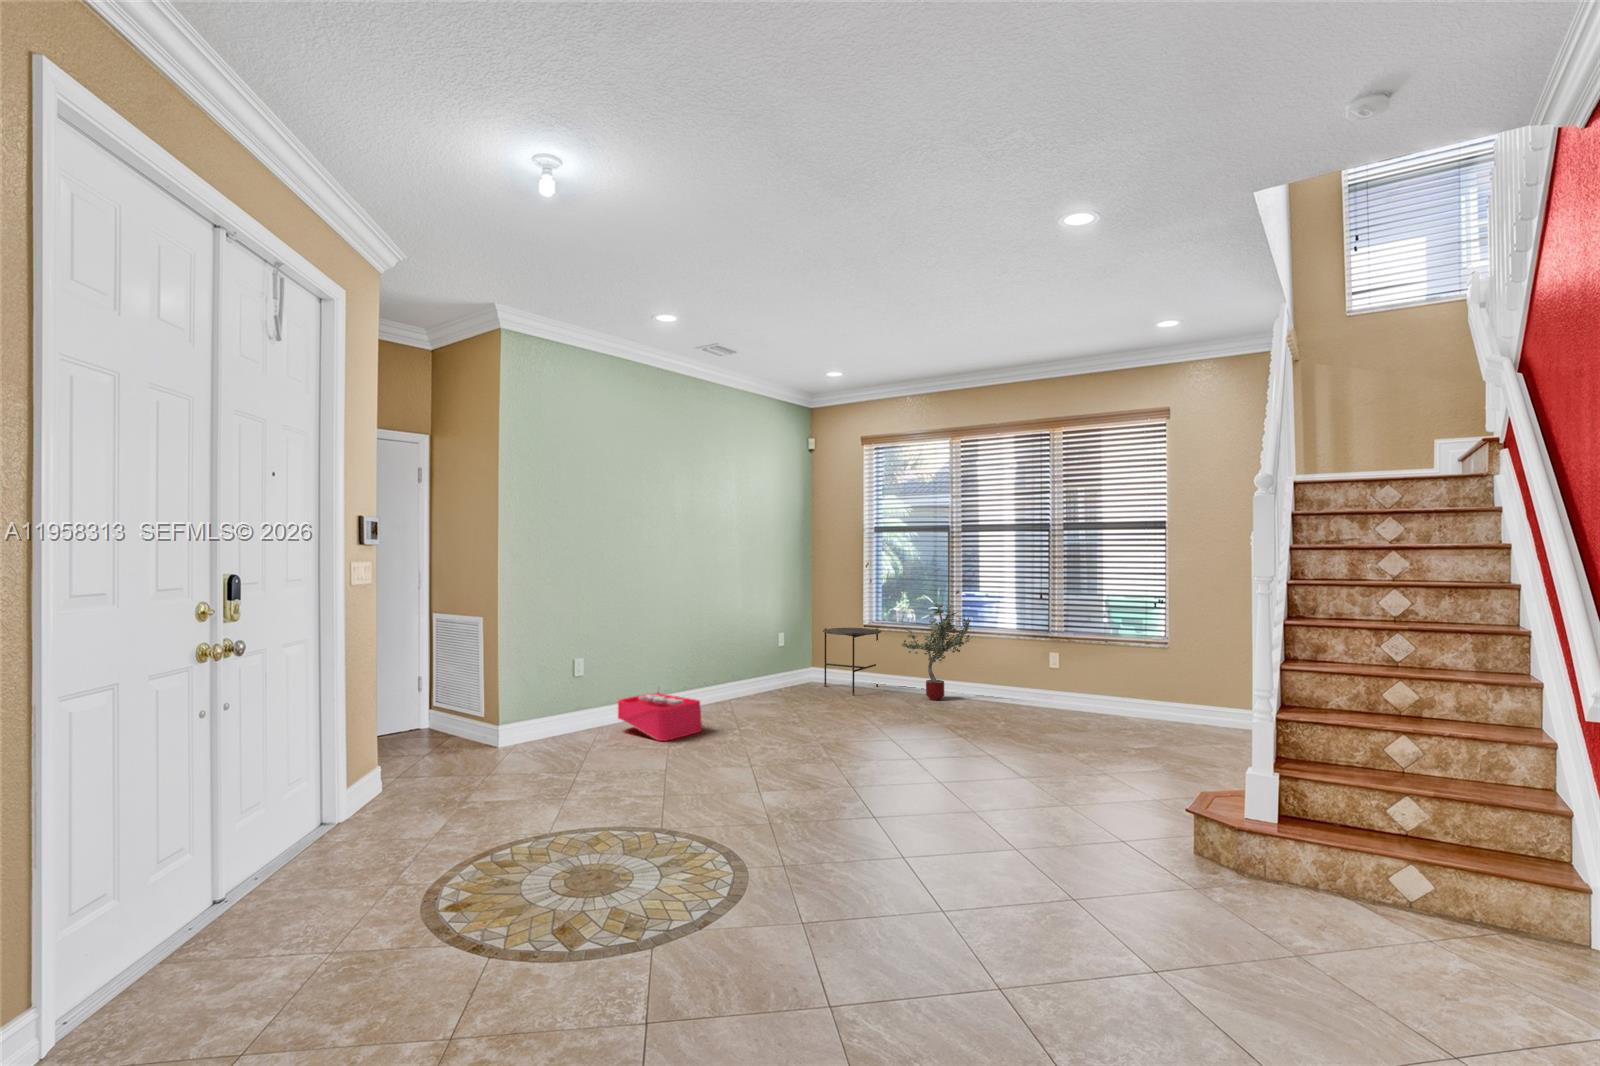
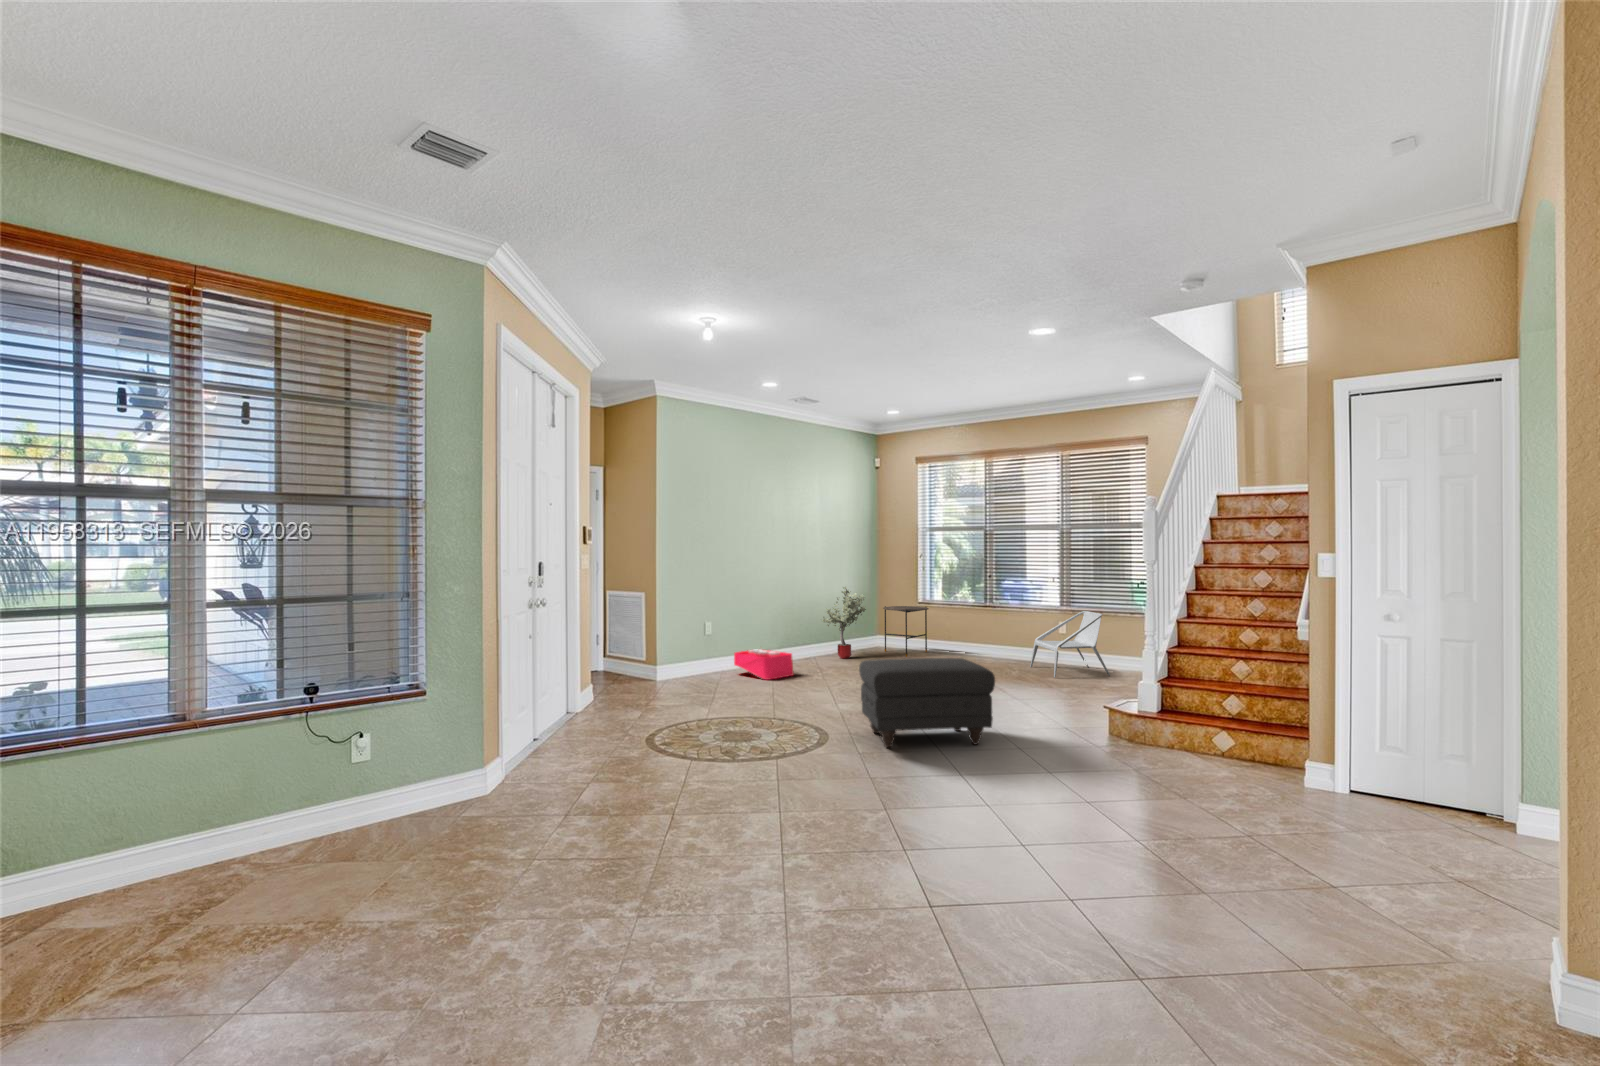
potted tree: present [902,605,971,700] -> present [822,587,866,659]
armchair: none [1017,637,1127,730] -> present [1030,611,1110,678]
ottoman: none [800,733,1035,907] -> present [859,658,995,748]

